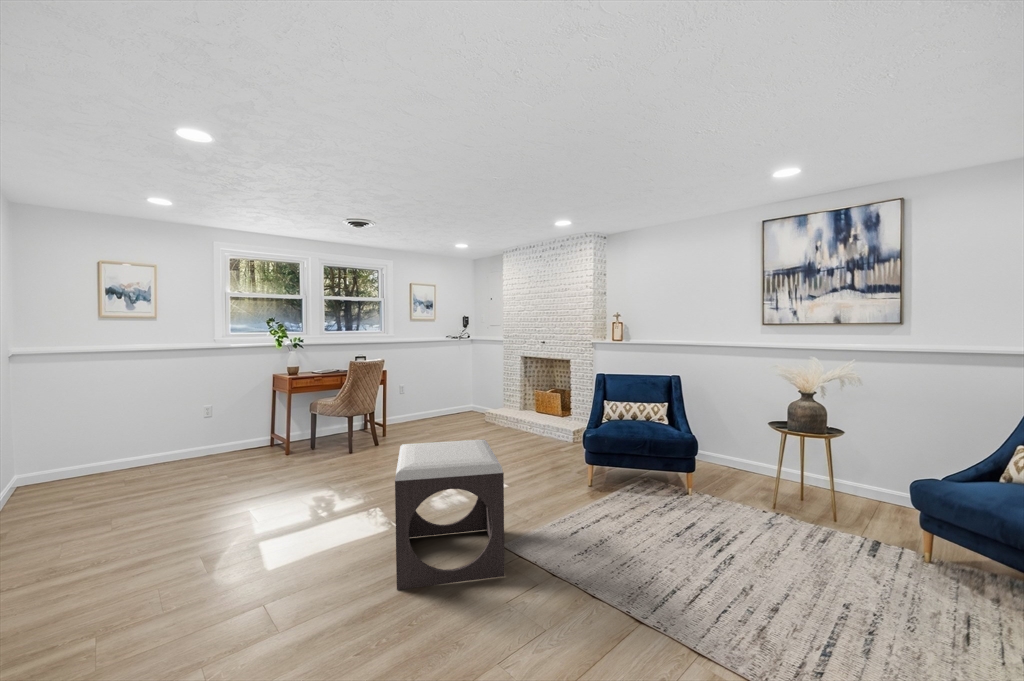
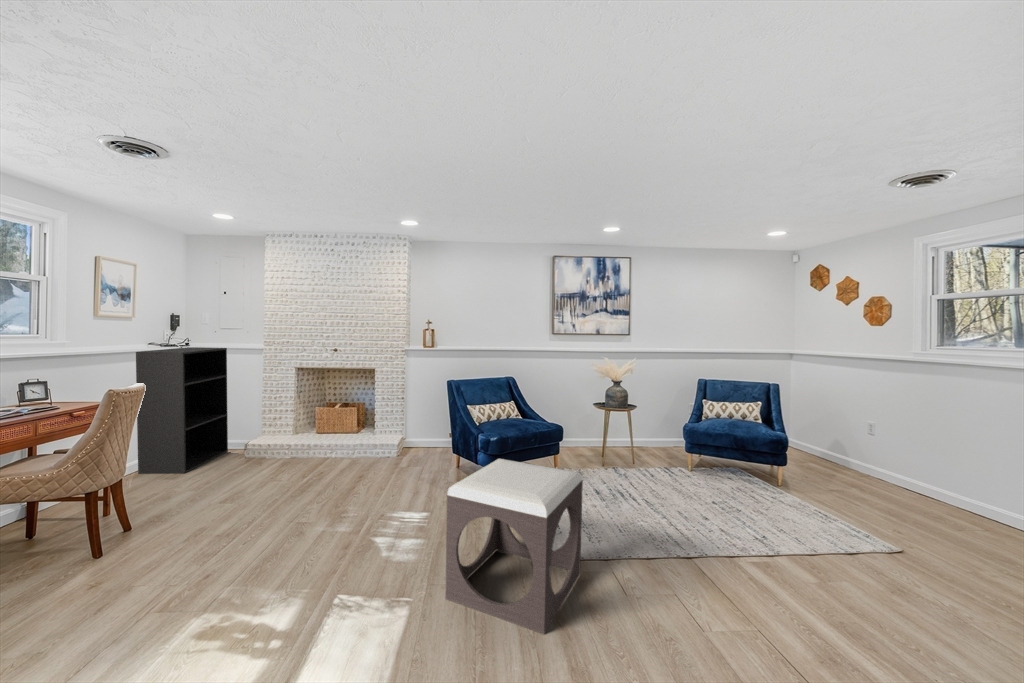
bookshelf: none [423,340,480,425] -> present [136,347,228,474]

